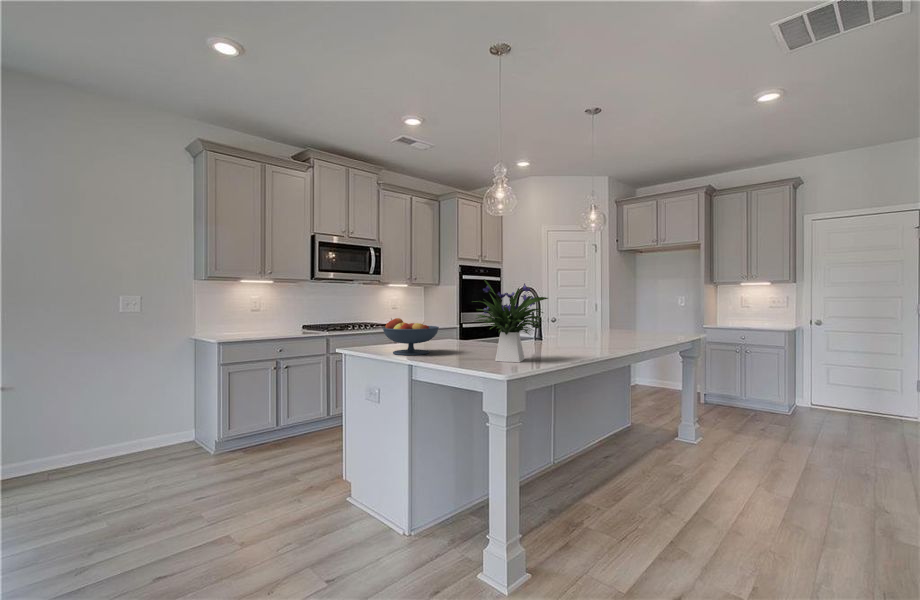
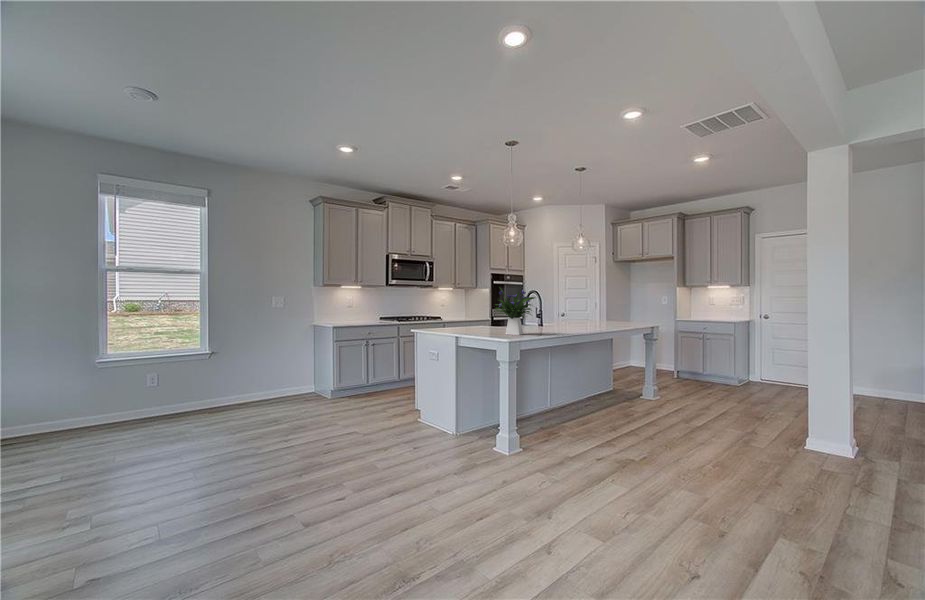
fruit bowl: present [382,318,439,355] -> none [439,310,473,332]

